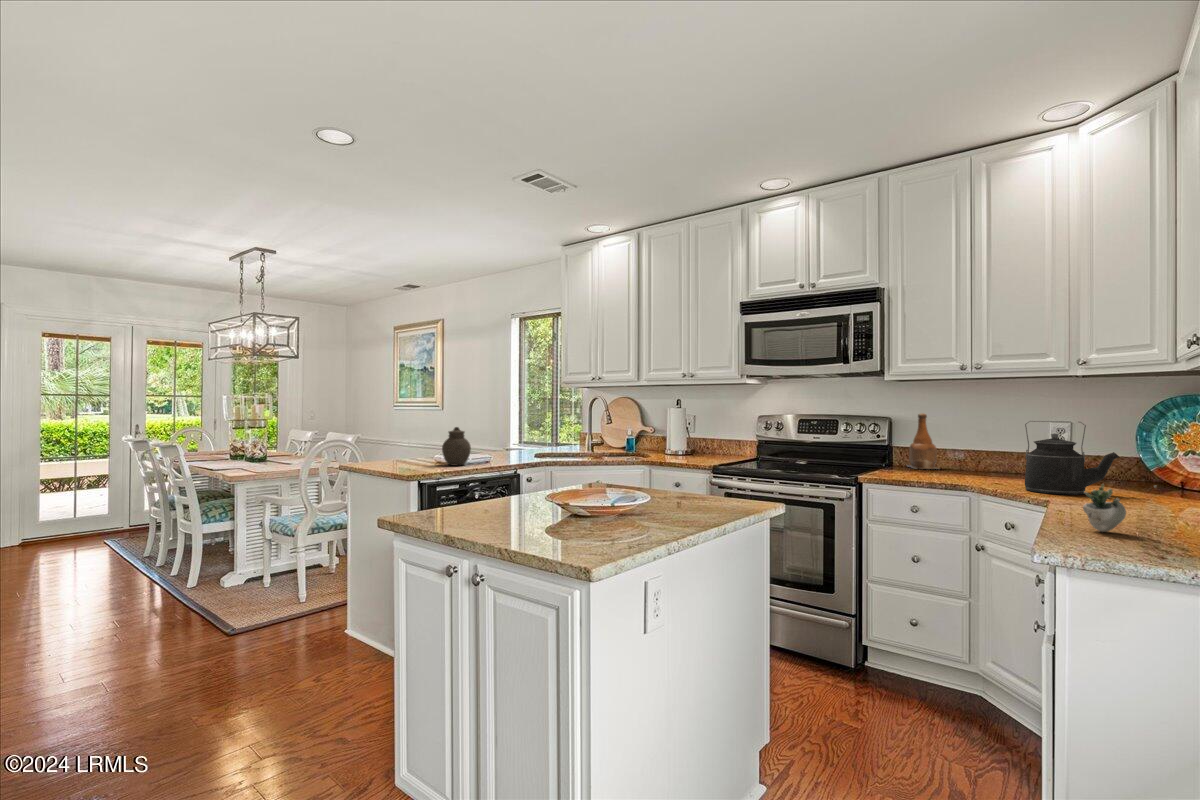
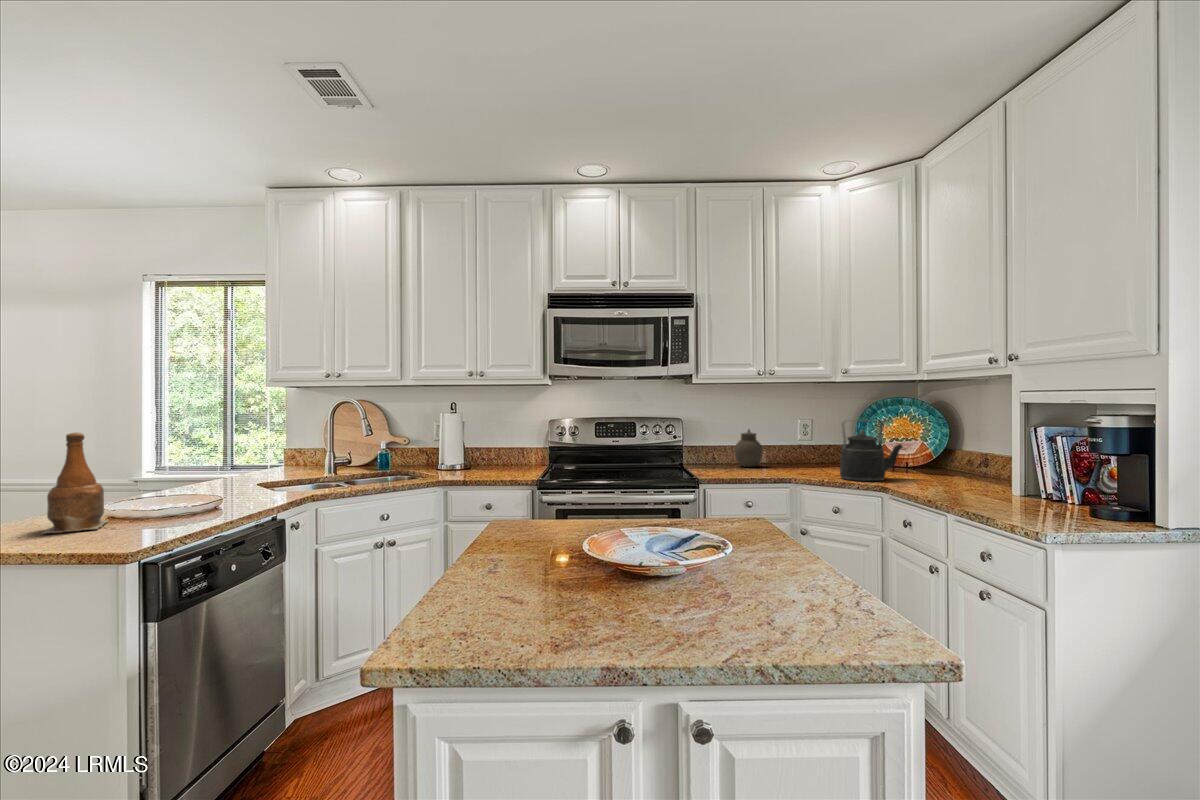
bottle: present [909,413,937,469] -> present [43,433,108,534]
jar: present [442,427,471,465] -> present [735,429,763,467]
succulent plant: present [1083,484,1156,532] -> none [1015,475,1083,516]

